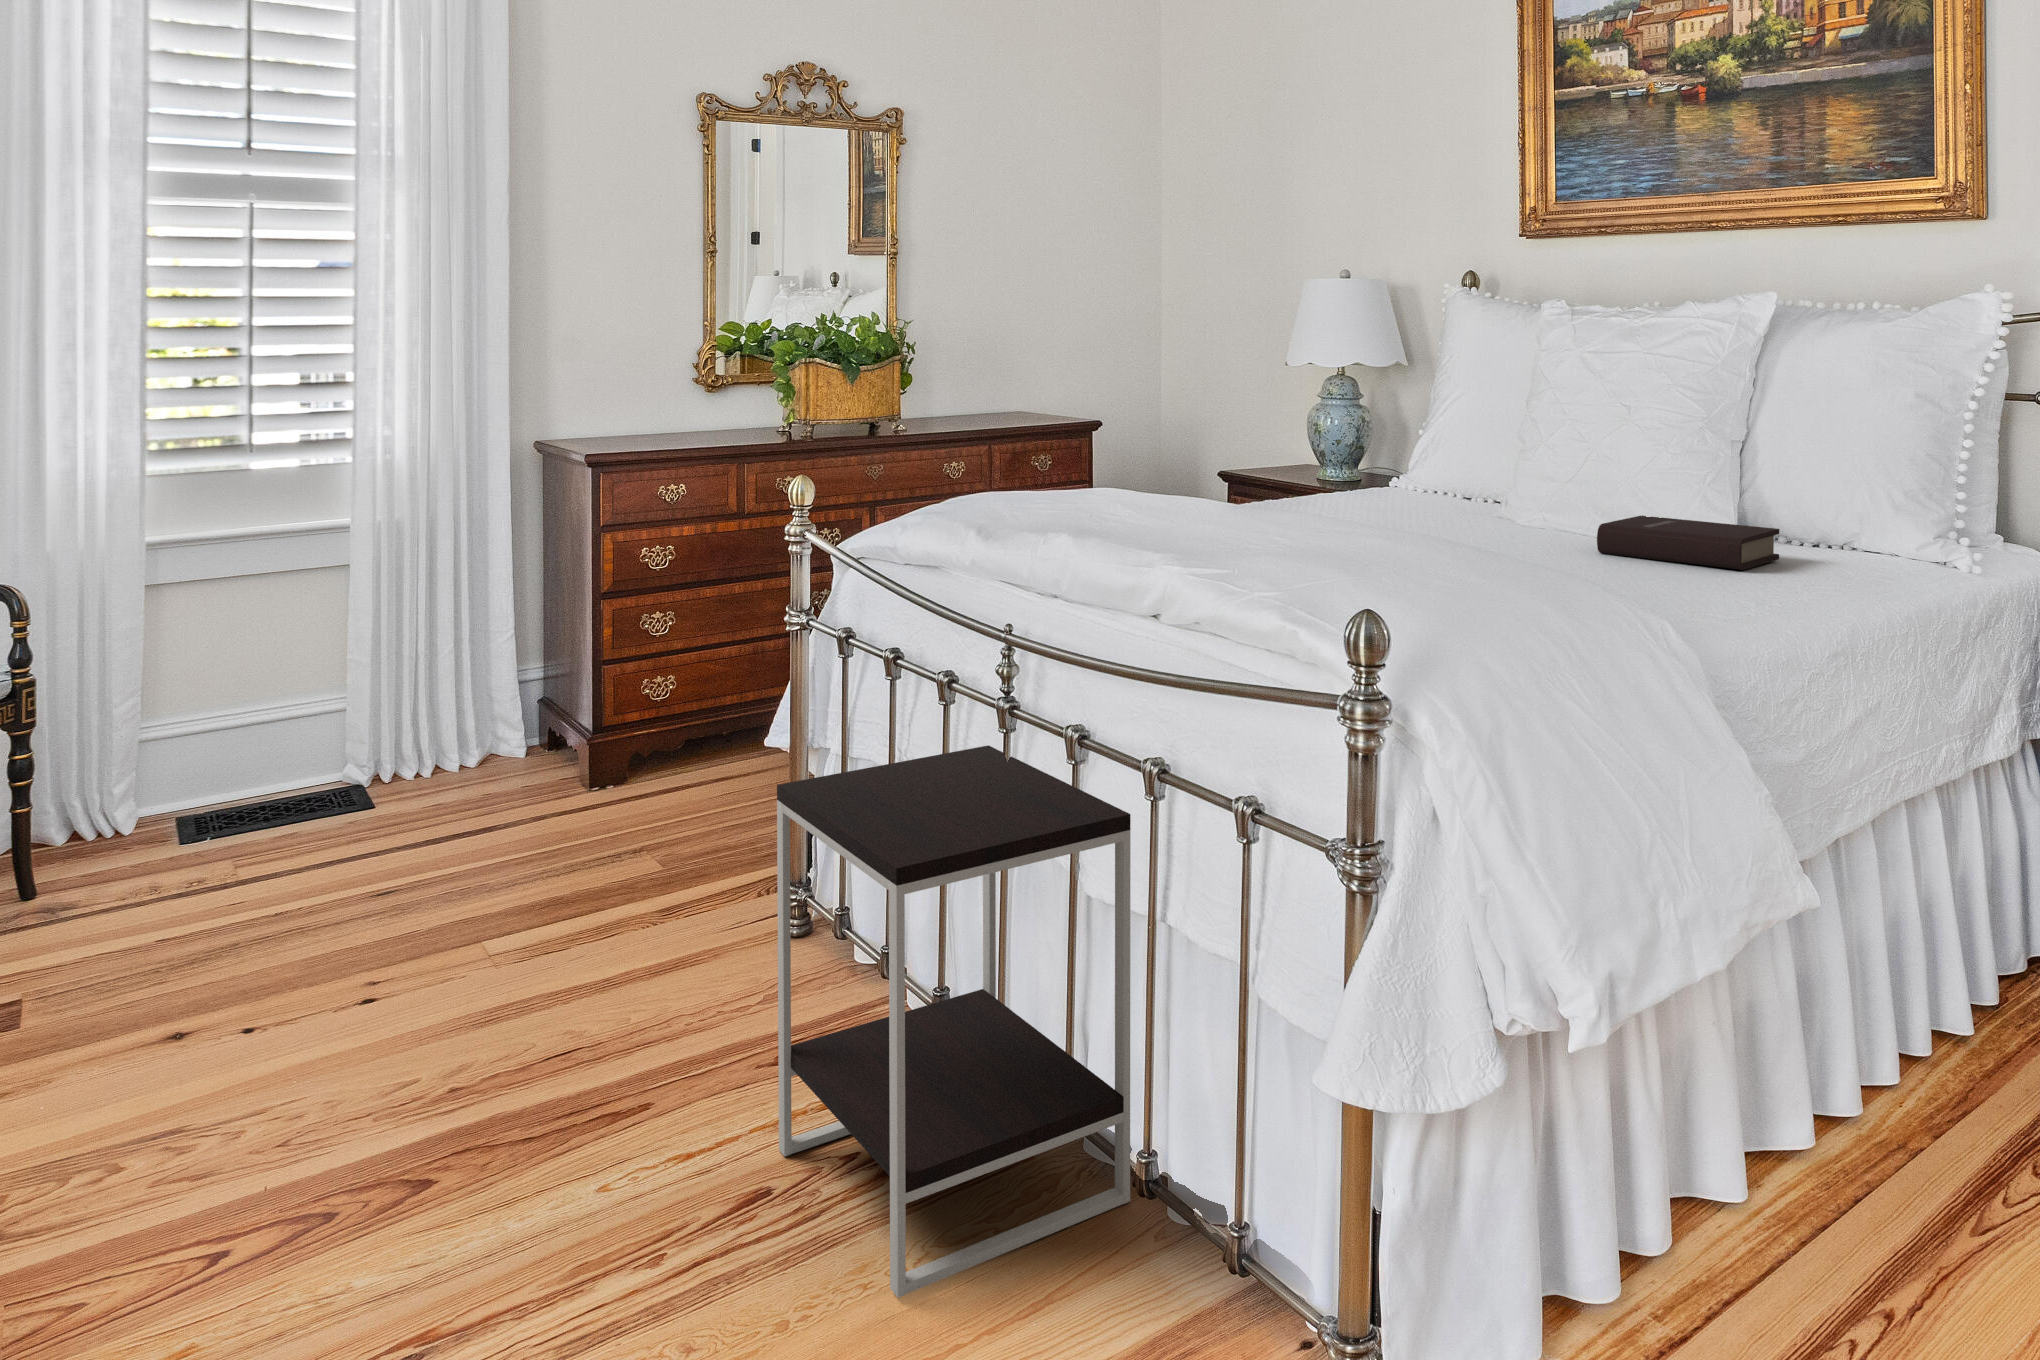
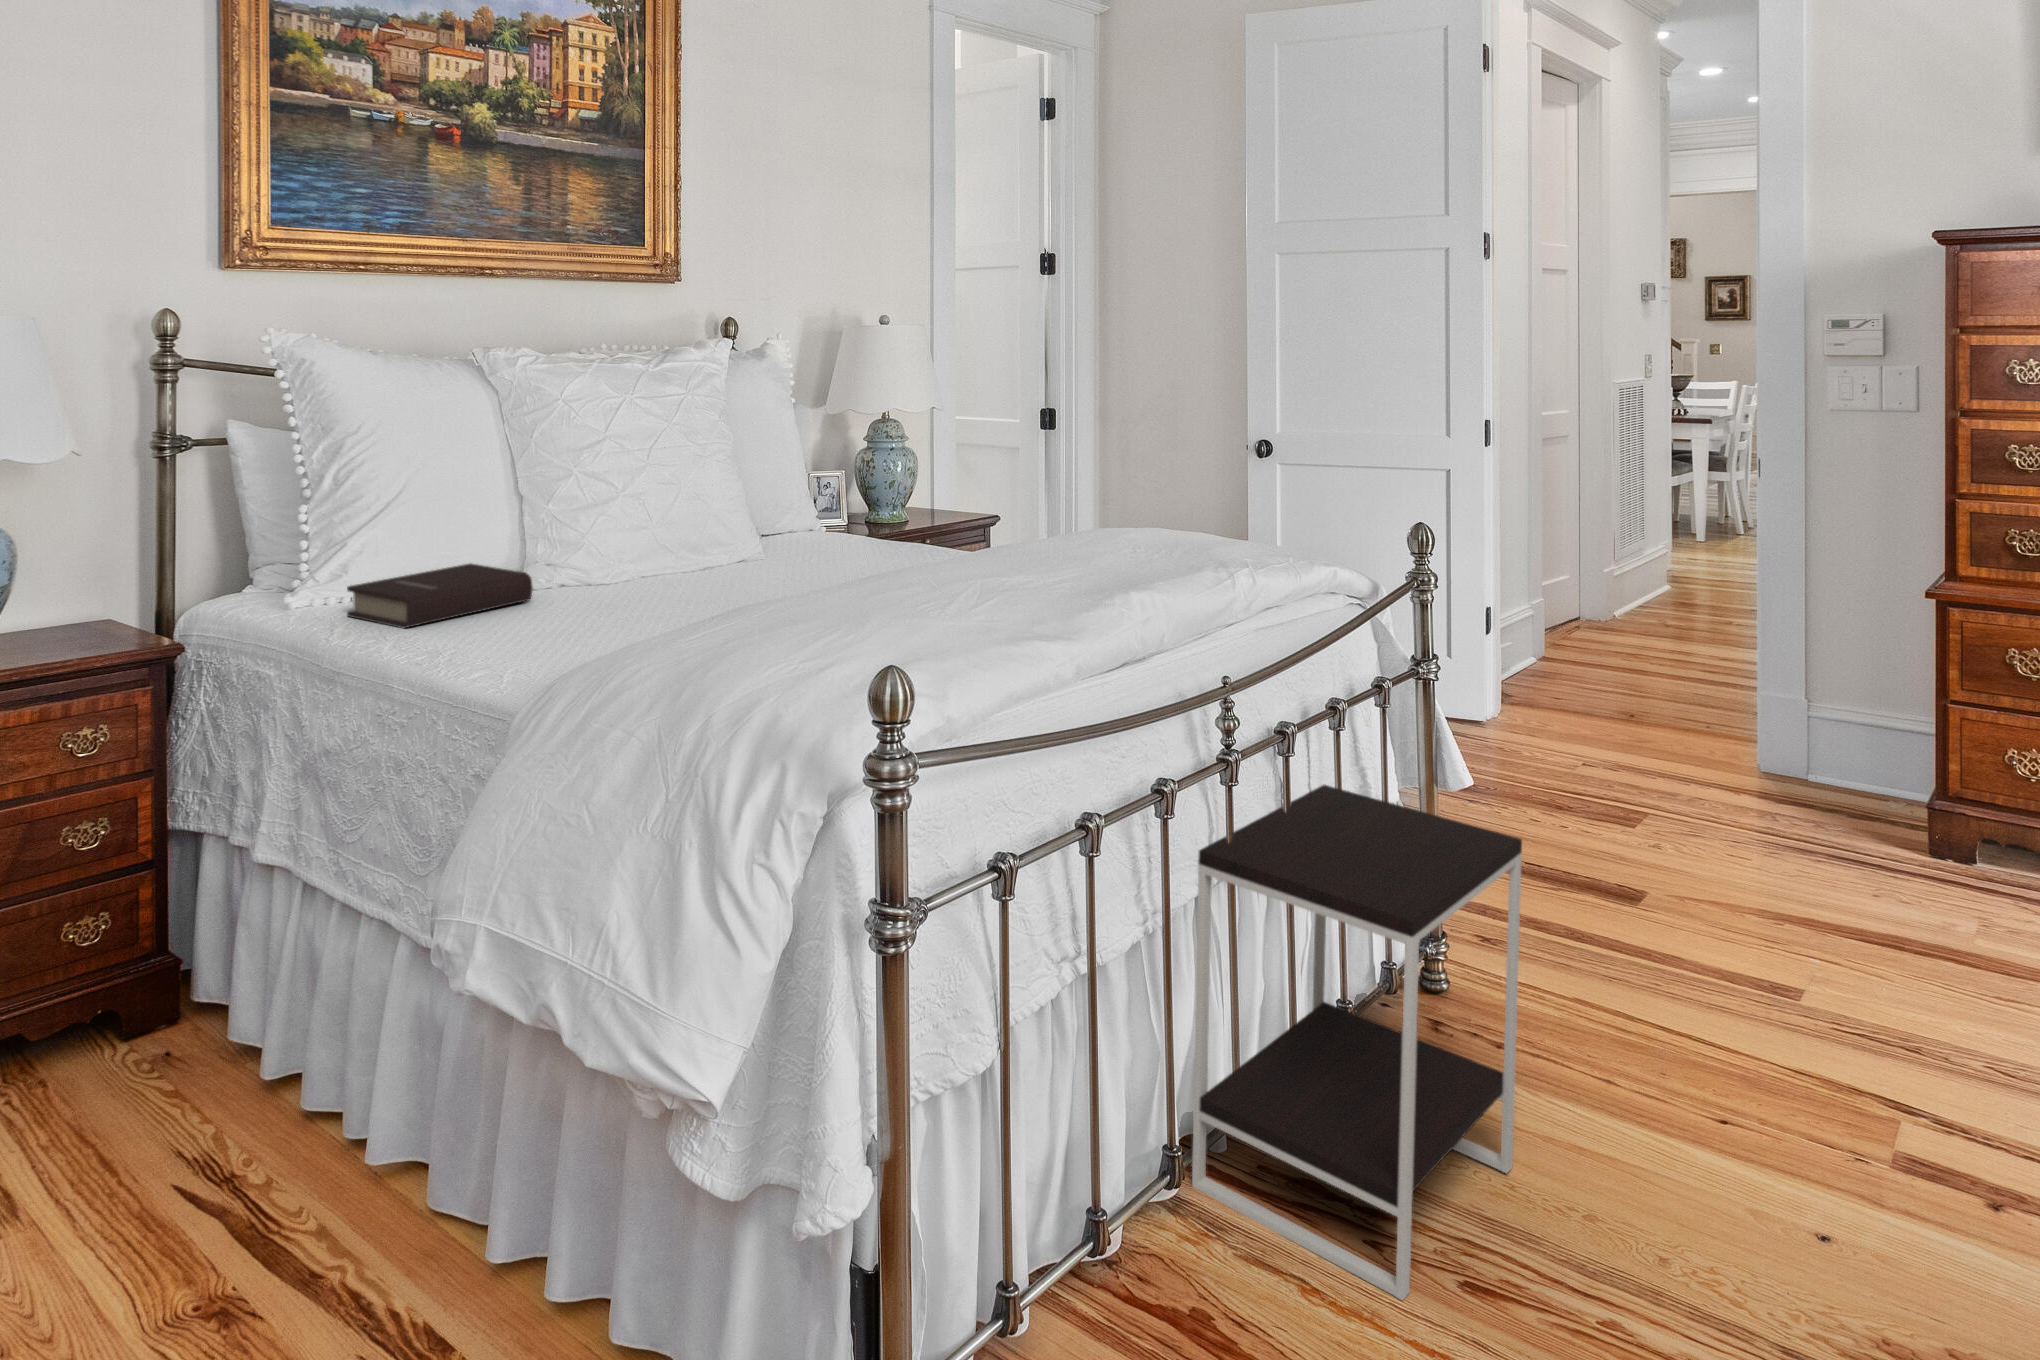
book: present [1597,516,1779,570] -> present [347,564,533,628]

